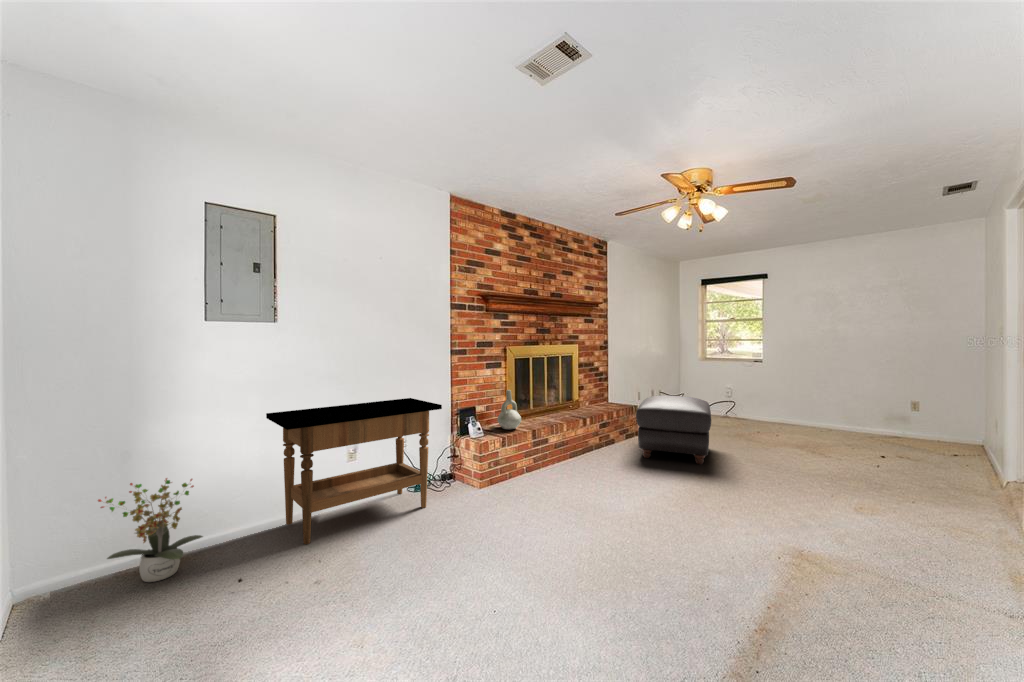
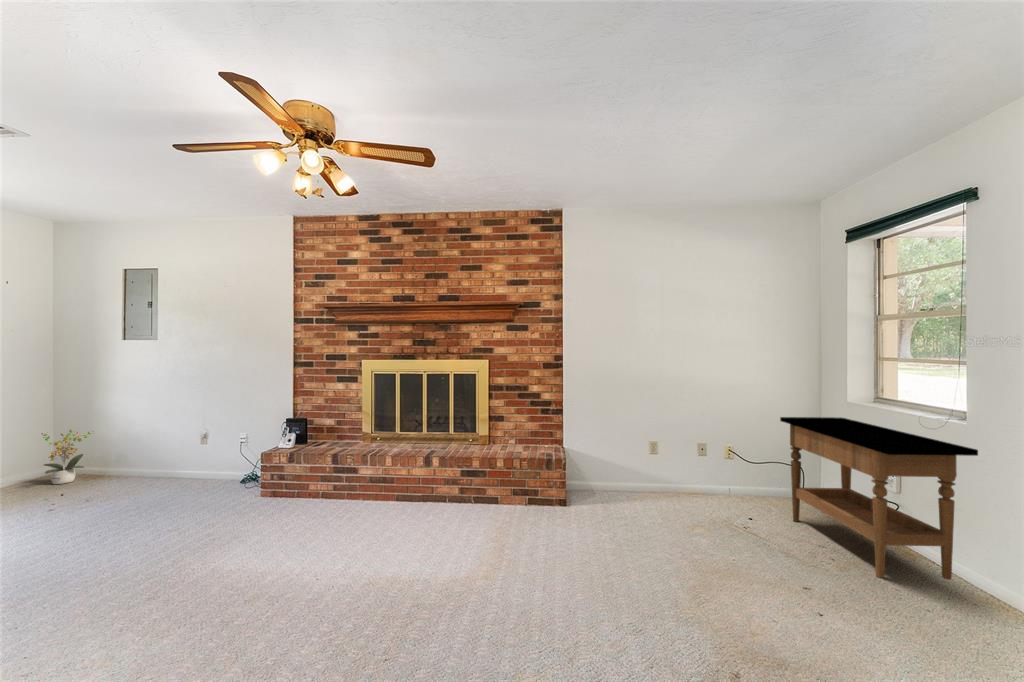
decorative vase: present [498,390,521,429] -> none [319,406,346,449]
ottoman: present [636,395,711,464] -> none [431,443,575,562]
side table: present [266,398,442,544] -> present [780,417,978,580]

